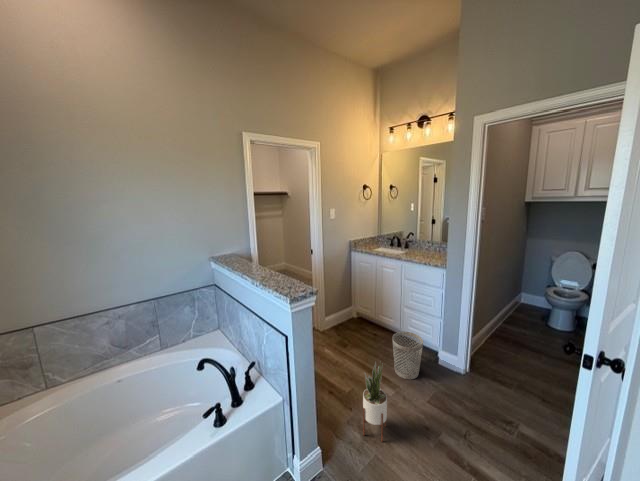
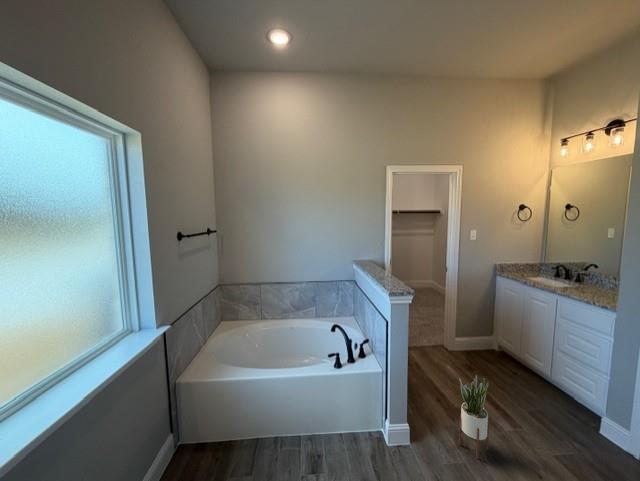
wastebasket: present [392,332,423,379] -> none [523,371,567,430]

